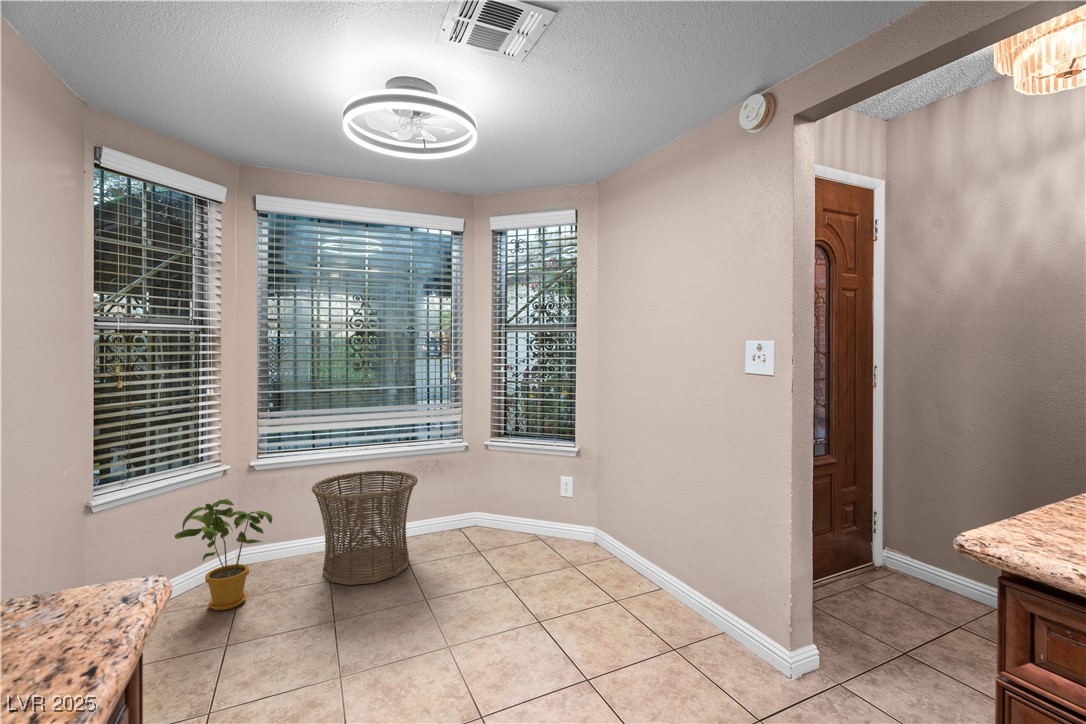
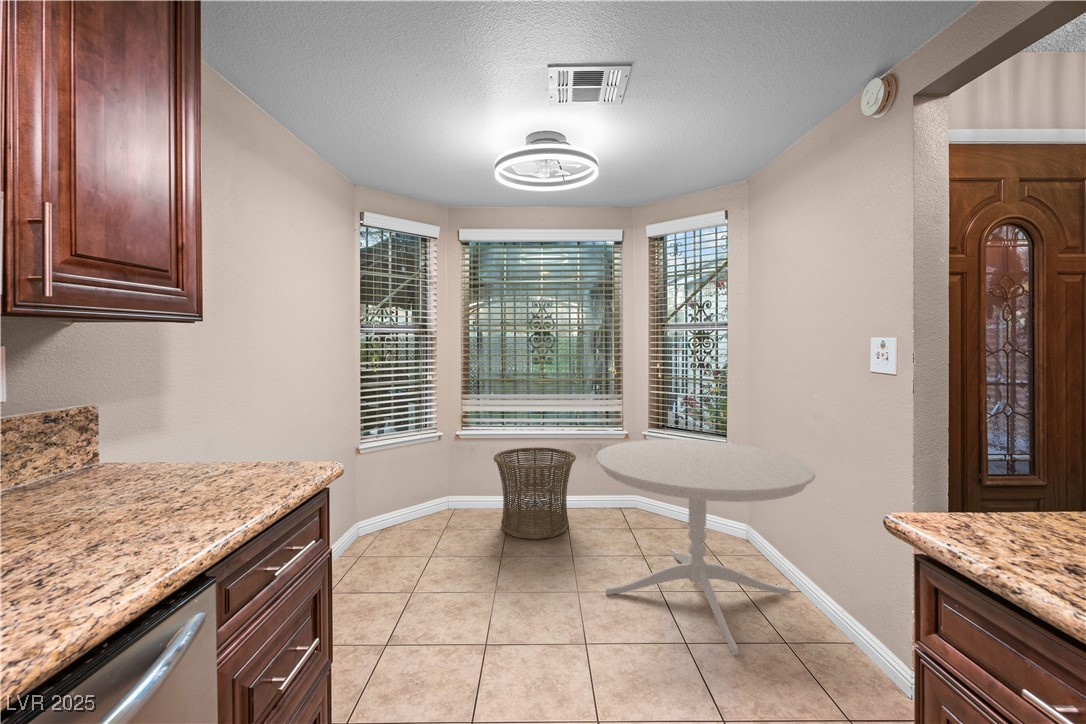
dining table: none [462,446,673,654] -> present [597,439,815,655]
house plant: present [174,499,272,610] -> none [403,457,464,538]

